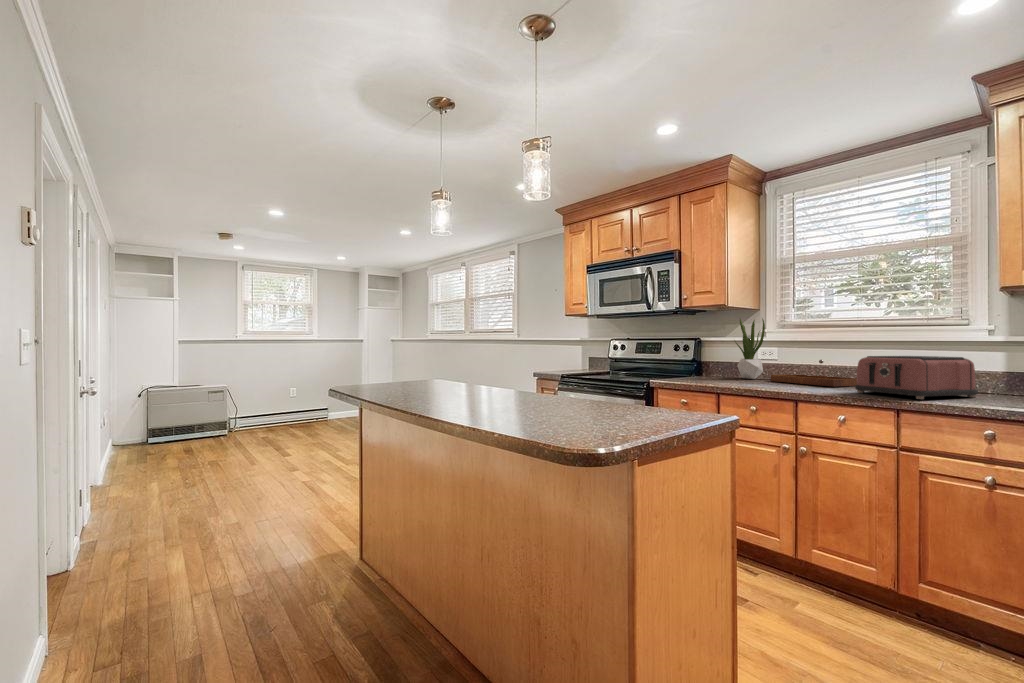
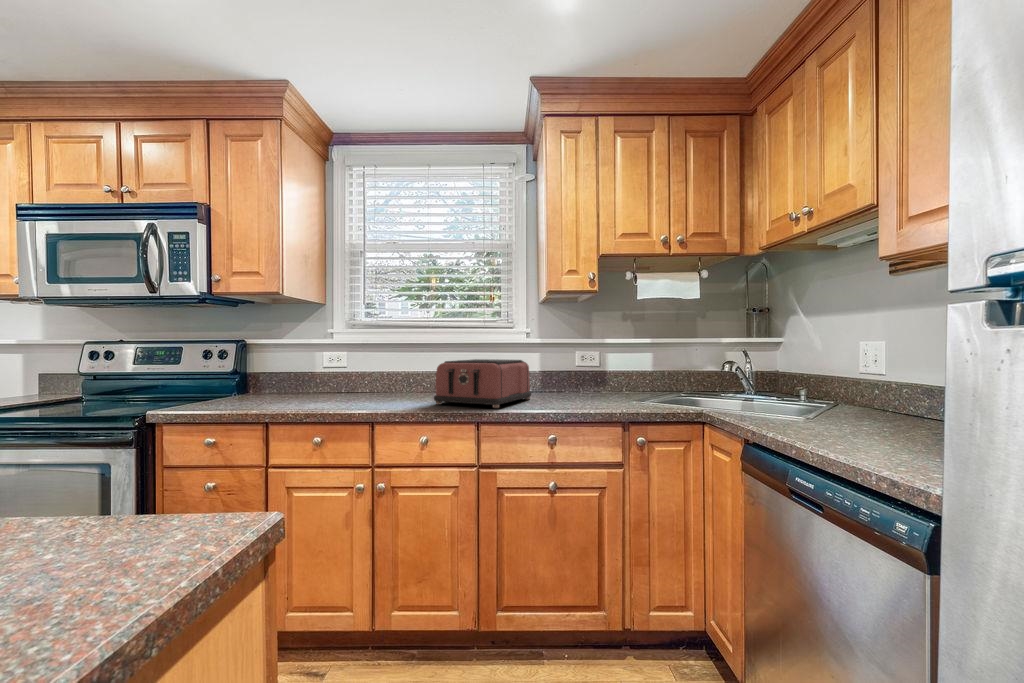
potted plant: present [735,319,765,379] -> none [292,313,332,393]
tray: present [771,360,857,387] -> none [339,366,433,398]

